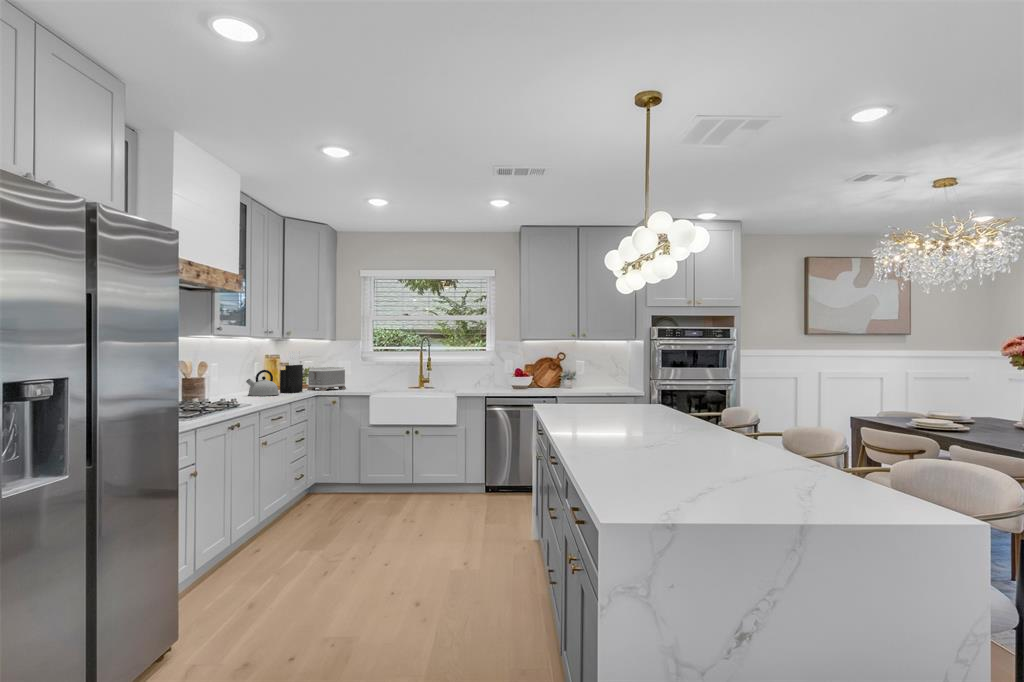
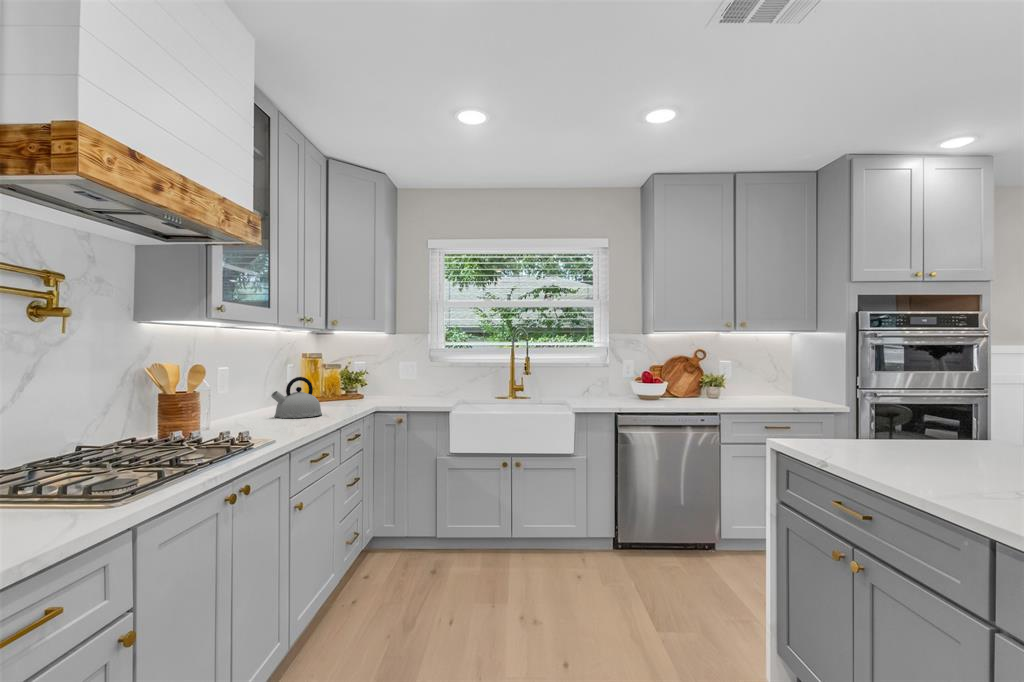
knife block: present [280,351,303,393] -> none [323,348,355,410]
toaster: present [307,367,346,391] -> none [360,370,412,404]

